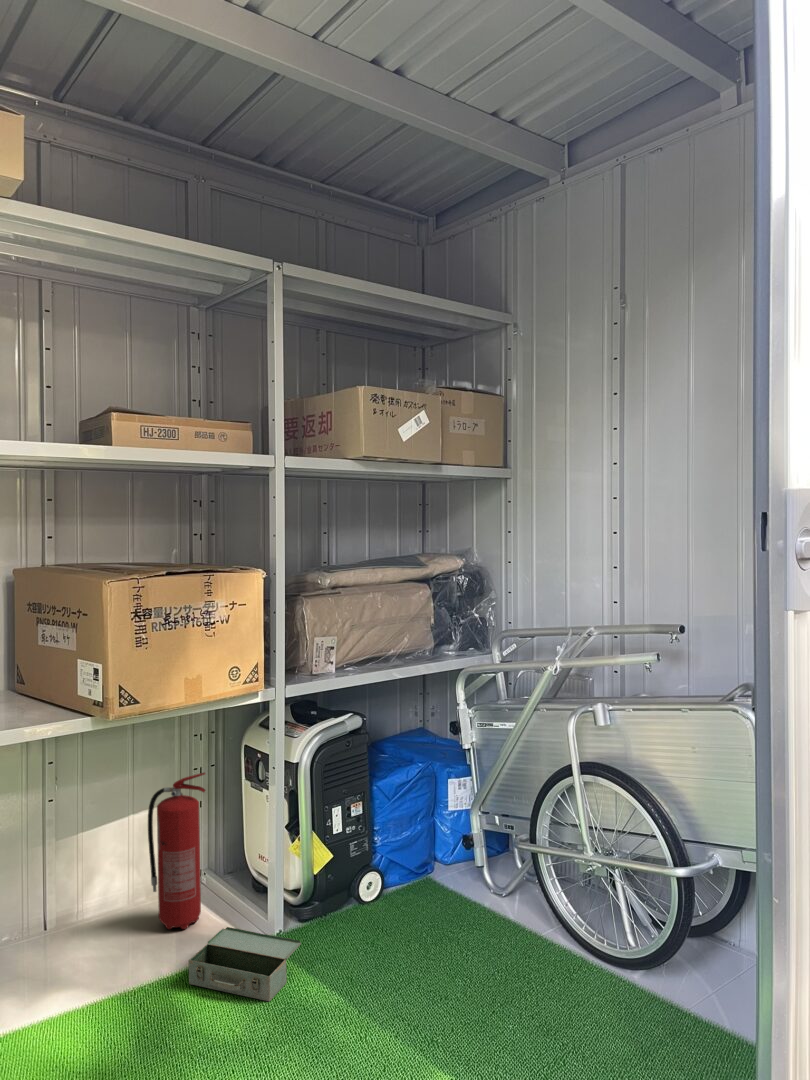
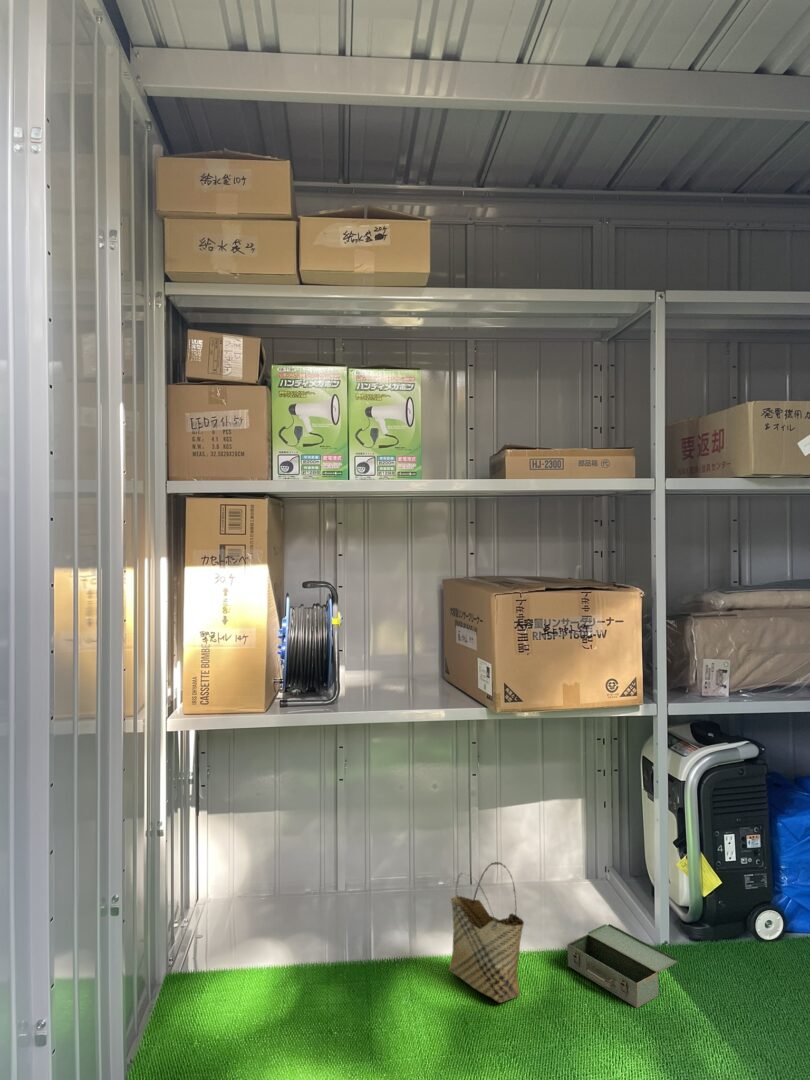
fire extinguisher: present [148,773,205,929] -> none [547,774,598,915]
woven basket: none [52,891,150,1048] -> present [449,862,524,1002]

